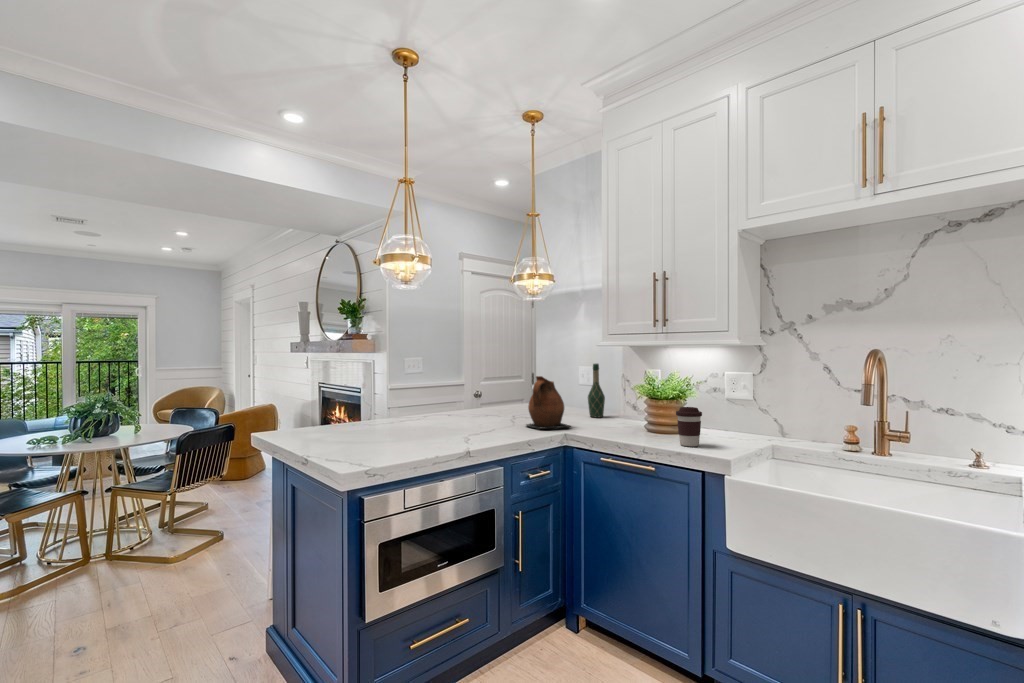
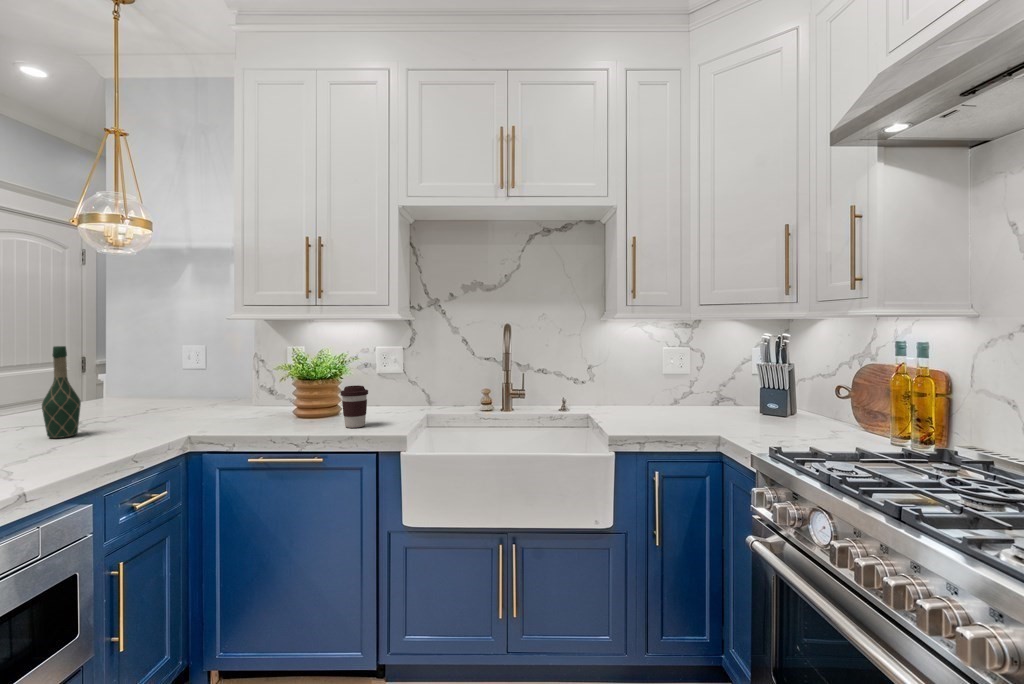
wine bottle: present [588,364,605,418] -> present [42,346,81,438]
ceramic pitcher: present [526,376,570,429] -> none [112,361,194,434]

